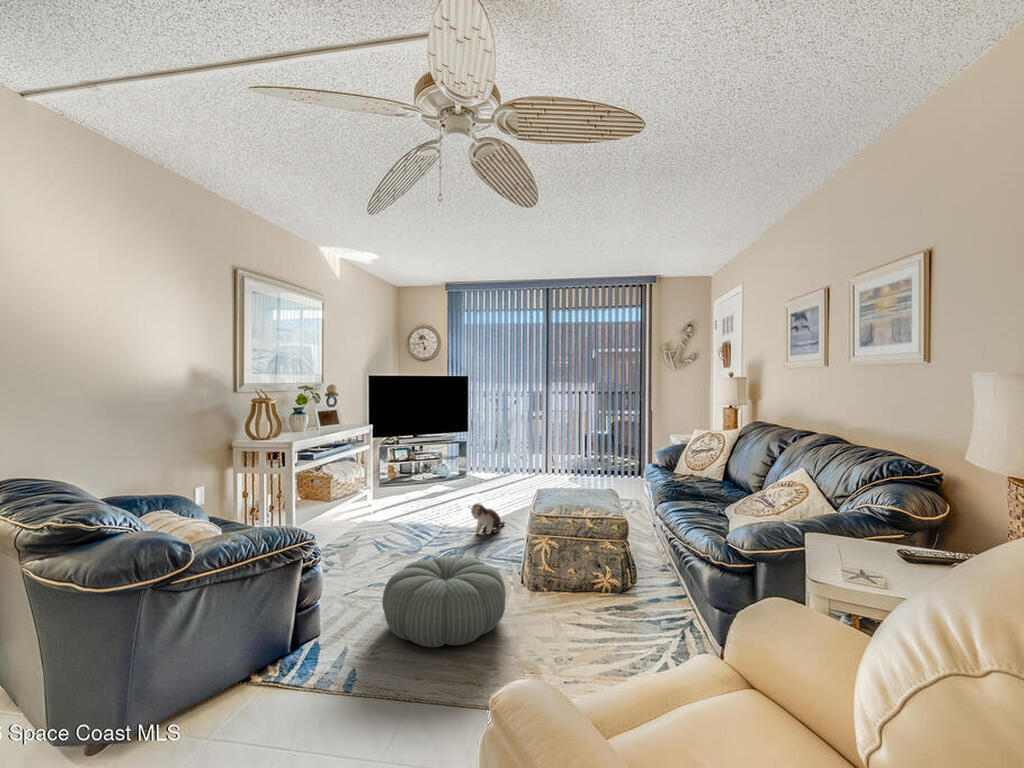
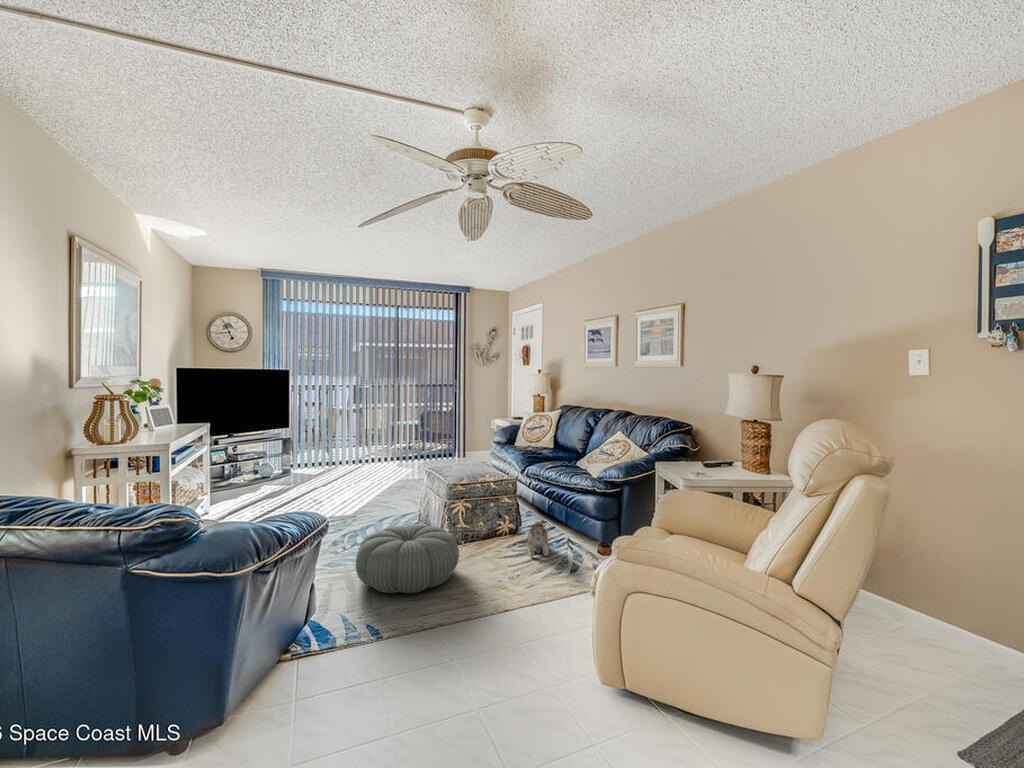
plush toy: present [468,503,505,534] -> present [528,521,549,557]

